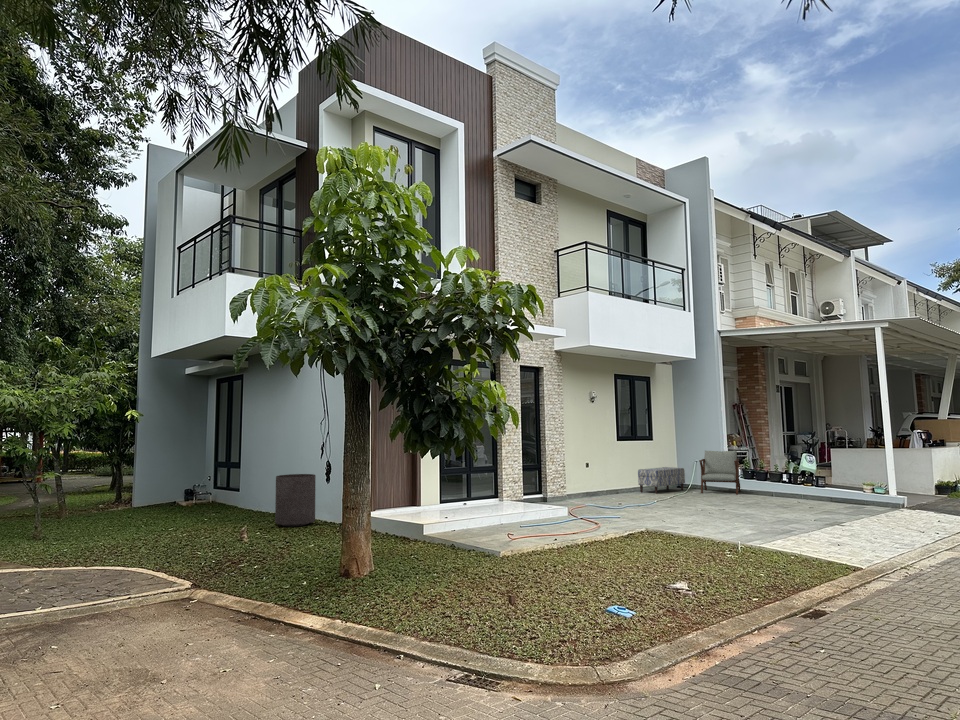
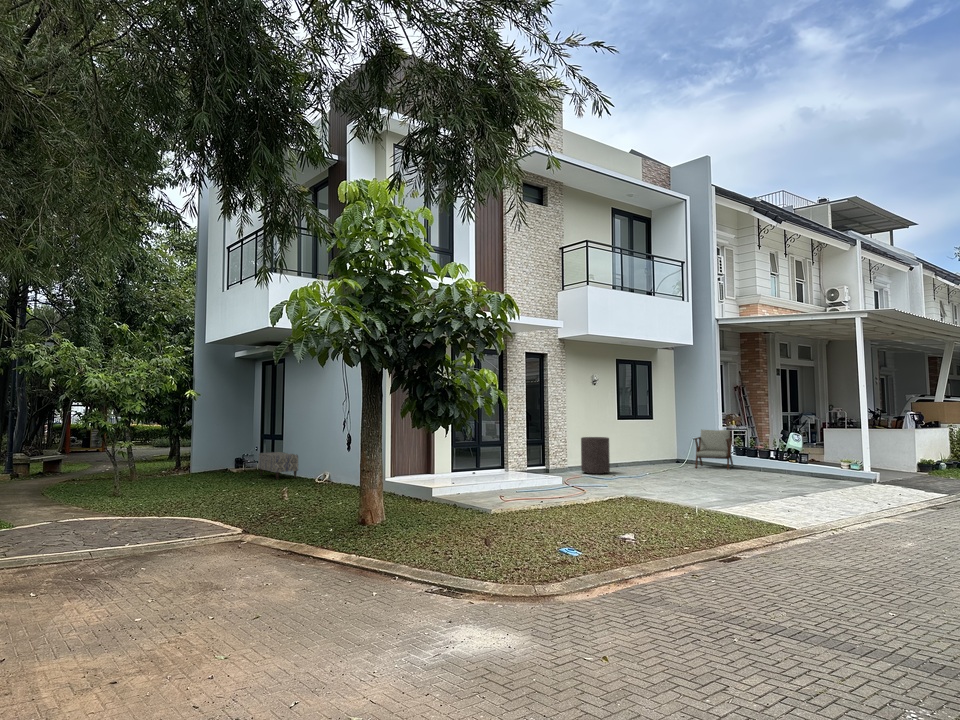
bench: present [638,467,685,494] -> present [258,452,298,480]
trash can: present [275,474,316,527] -> present [581,437,610,474]

